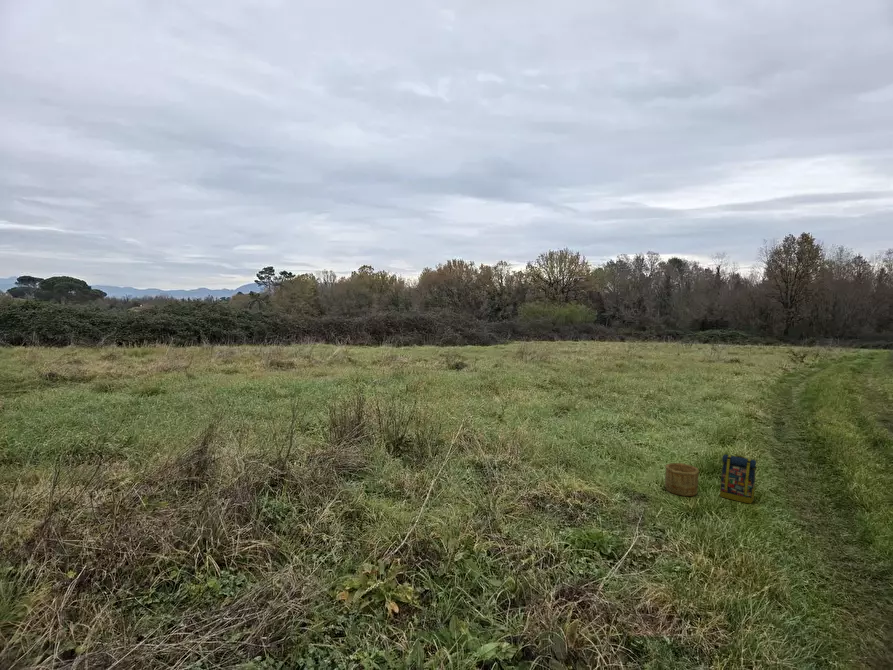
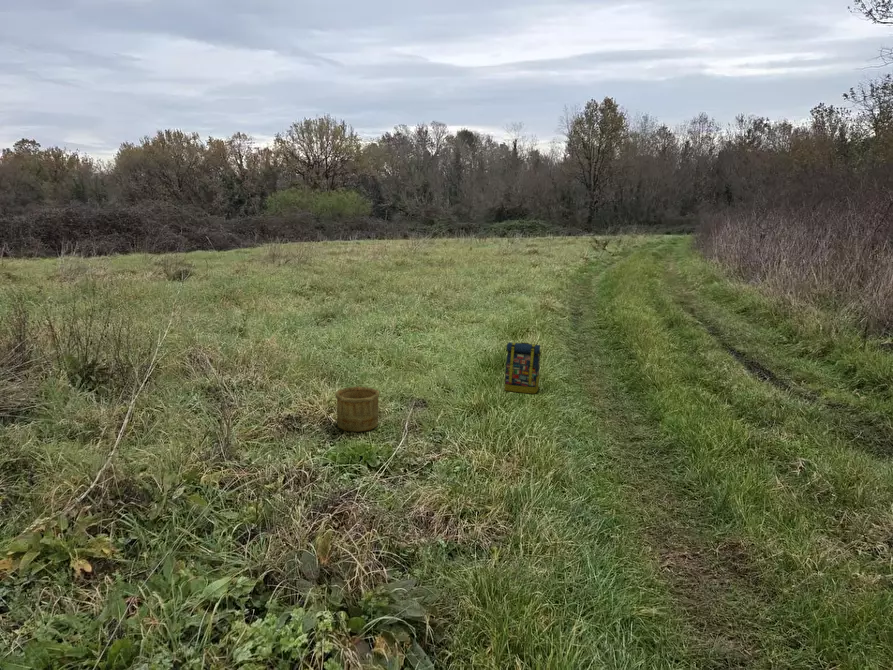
wooden bucket: present [665,463,700,496] -> present [335,386,379,432]

